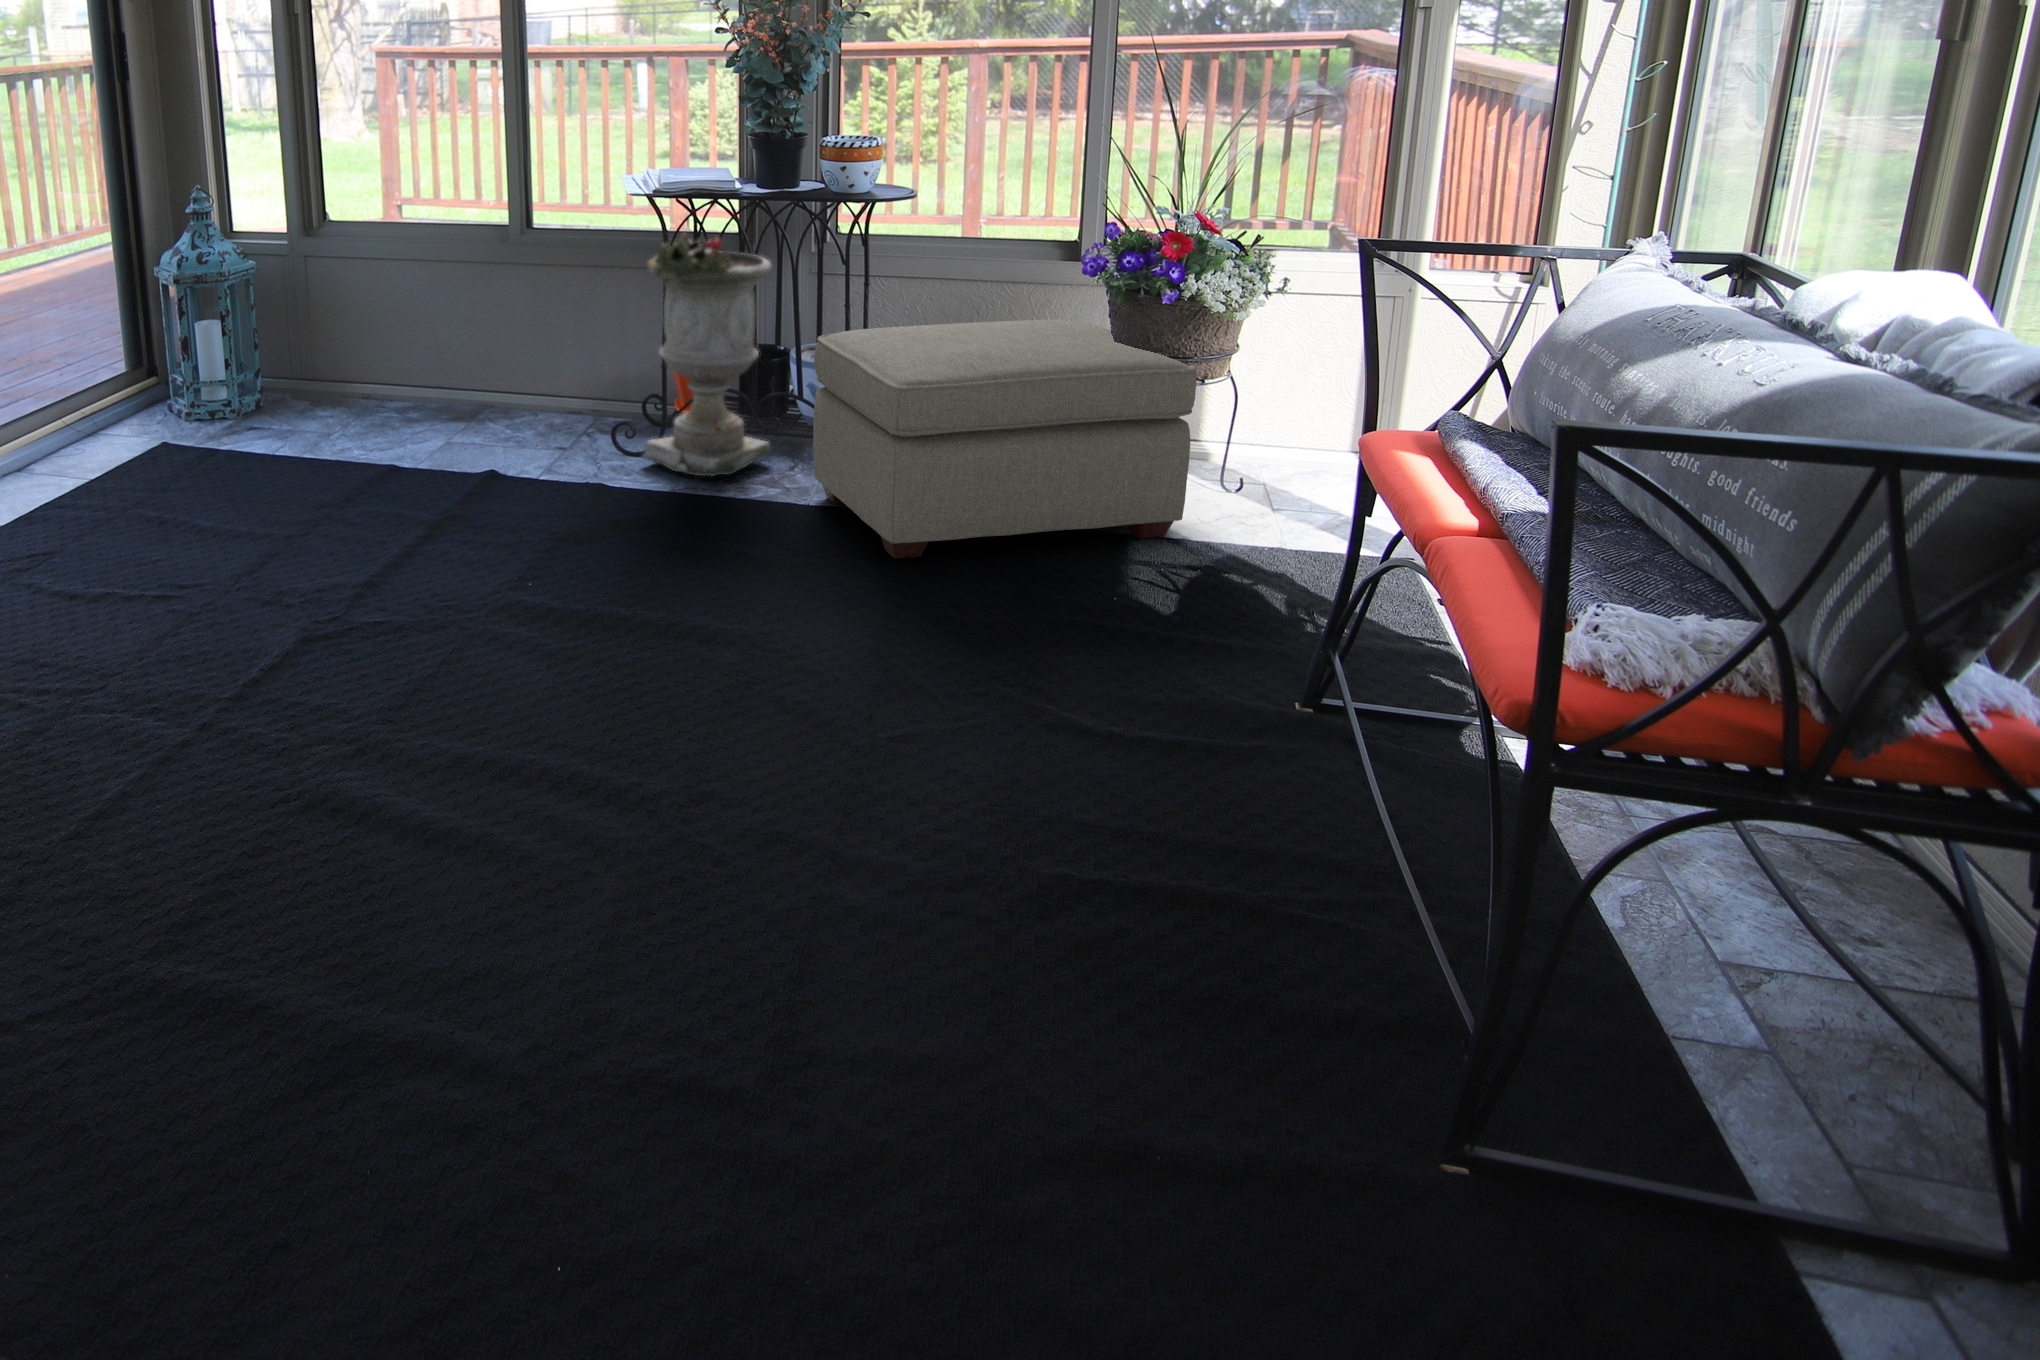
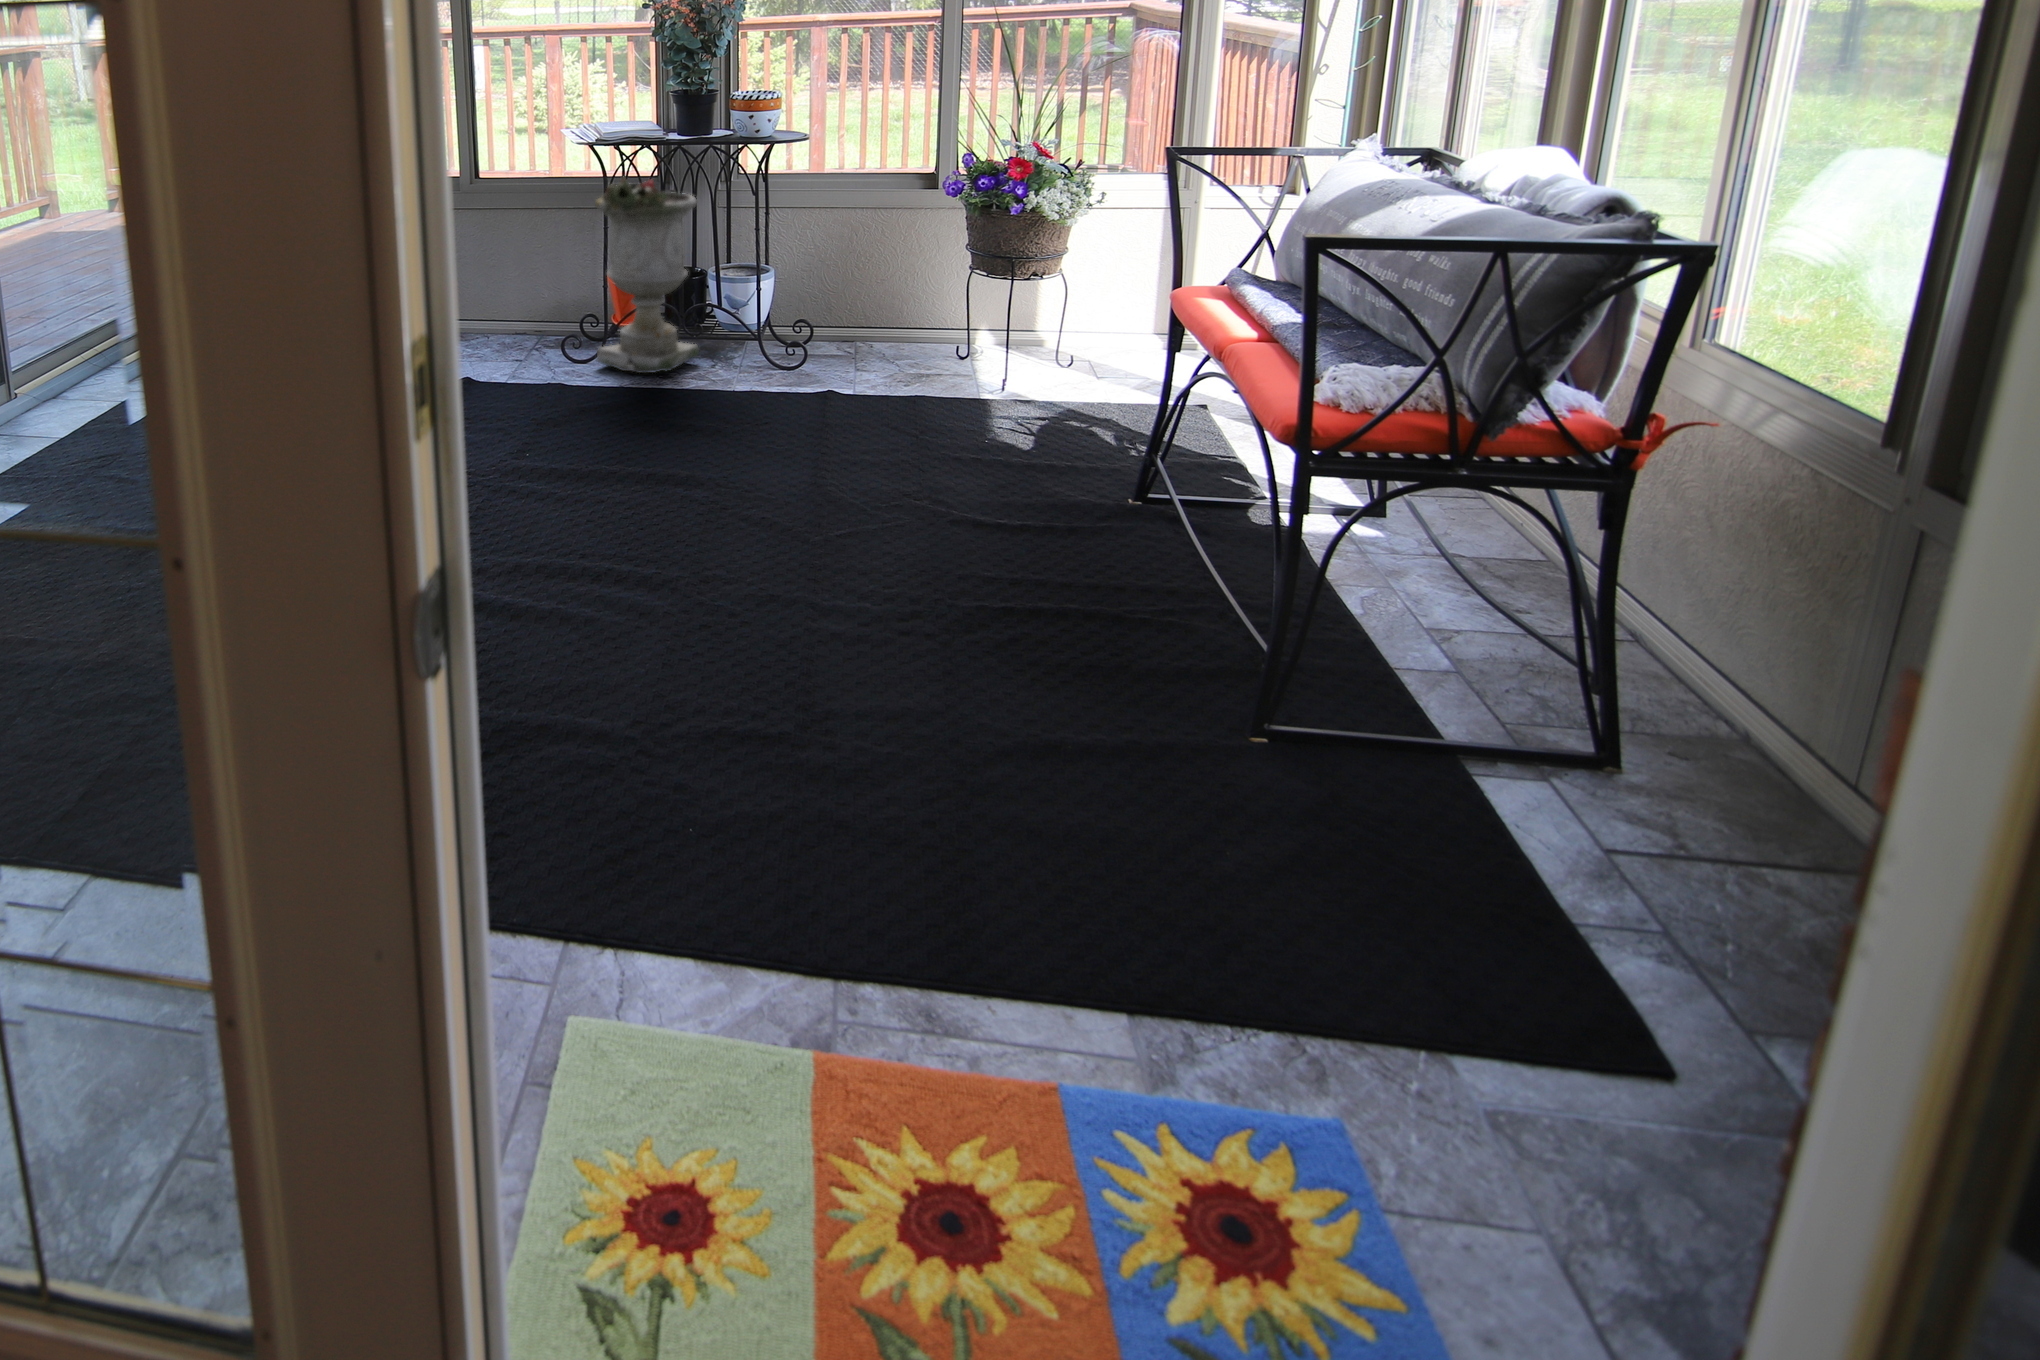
ottoman: present [813,320,1197,558] -> none [738,237,1039,422]

